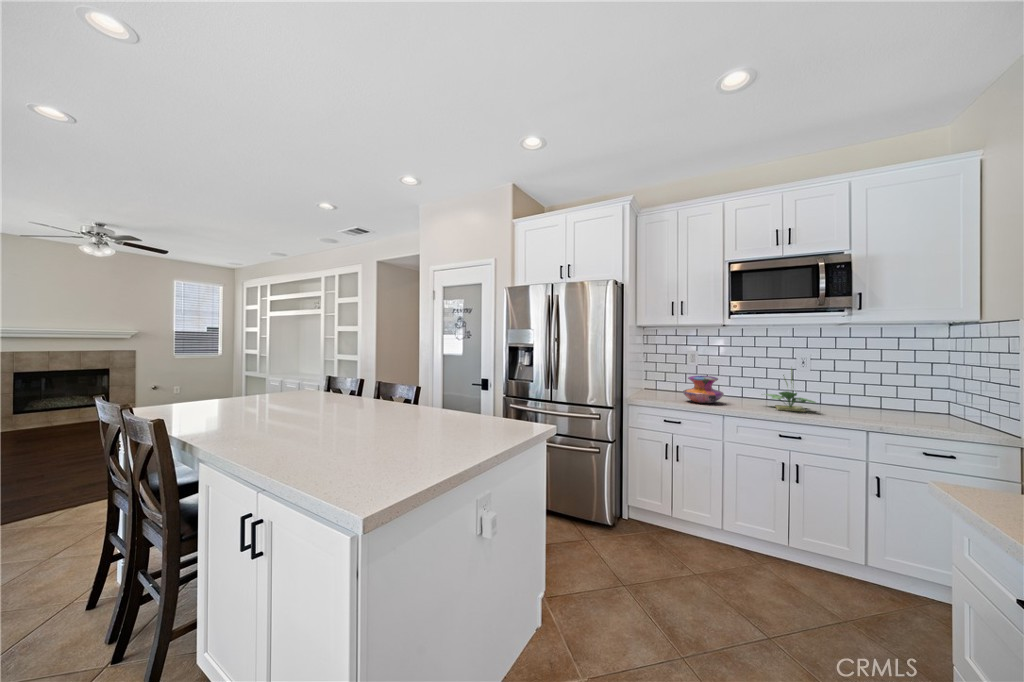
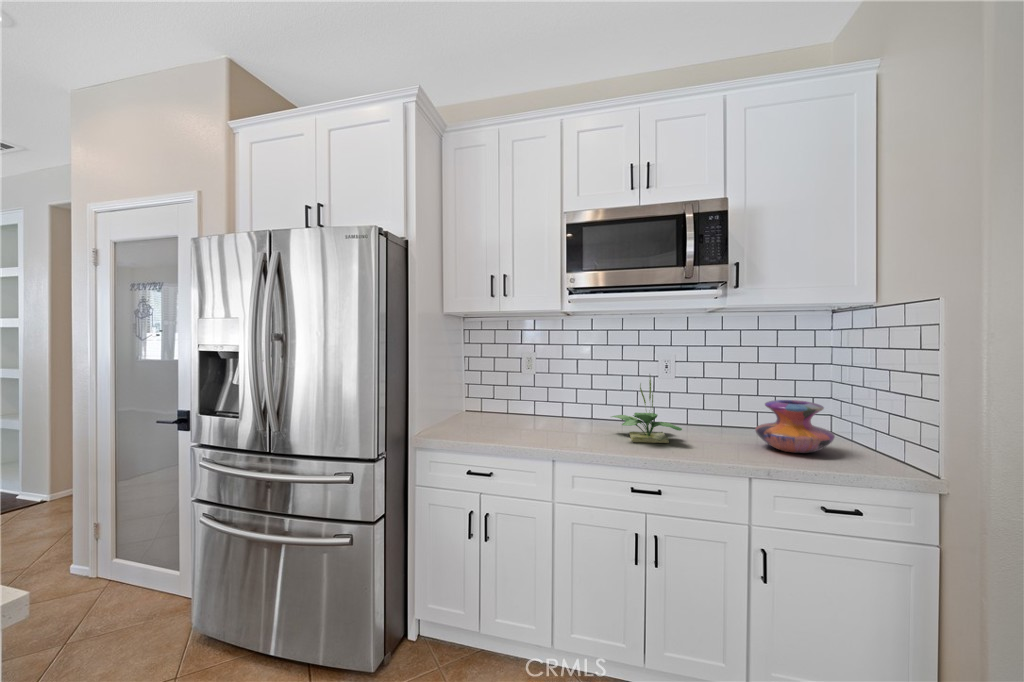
decorative vase: present [683,376,724,403] -> present [755,400,835,453]

